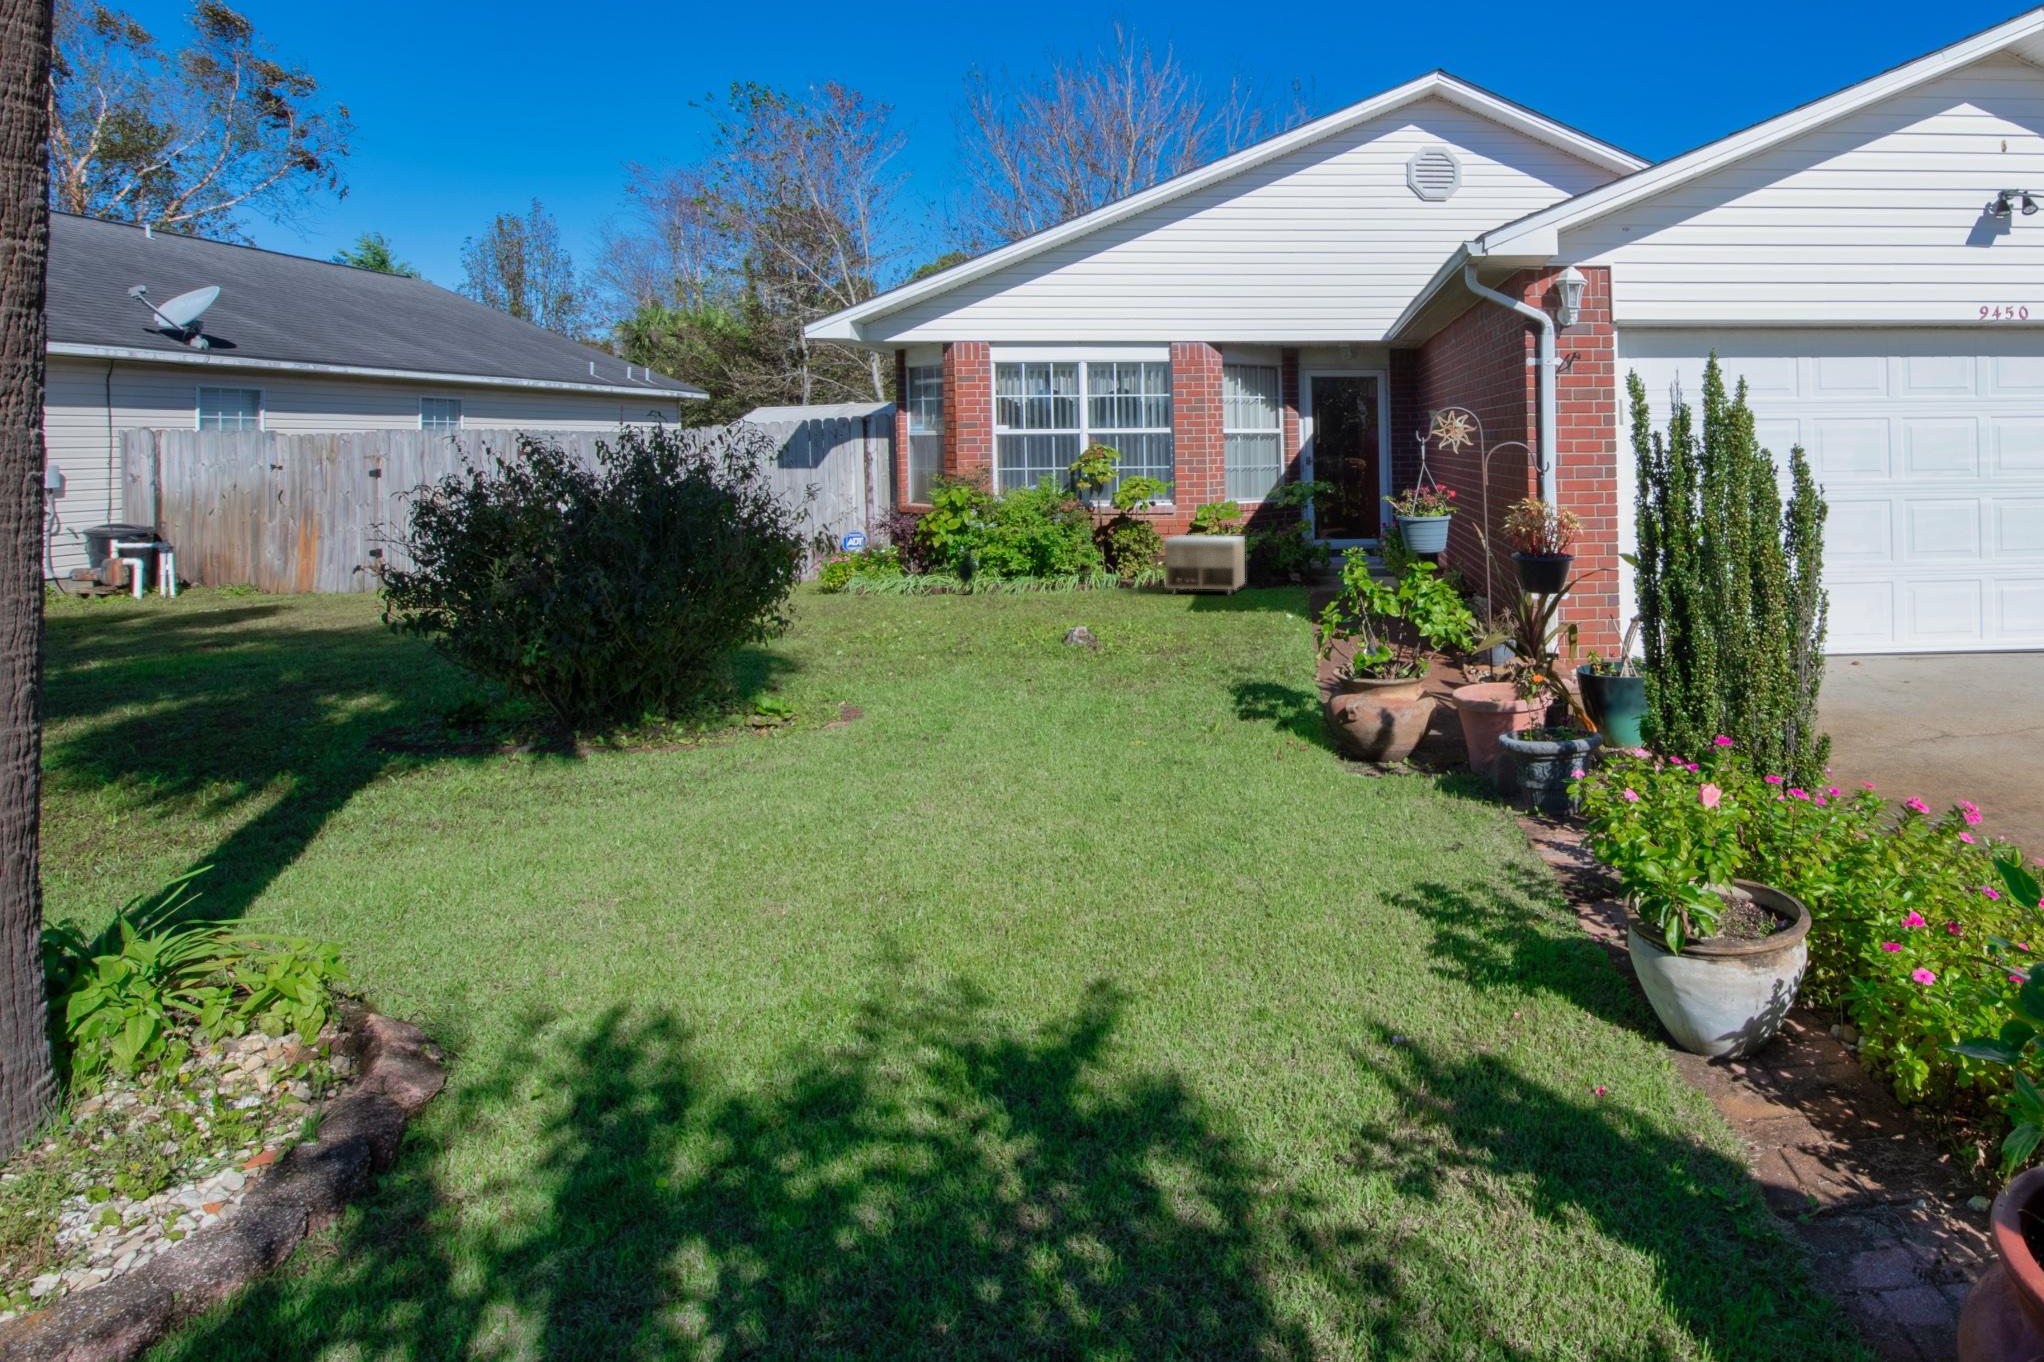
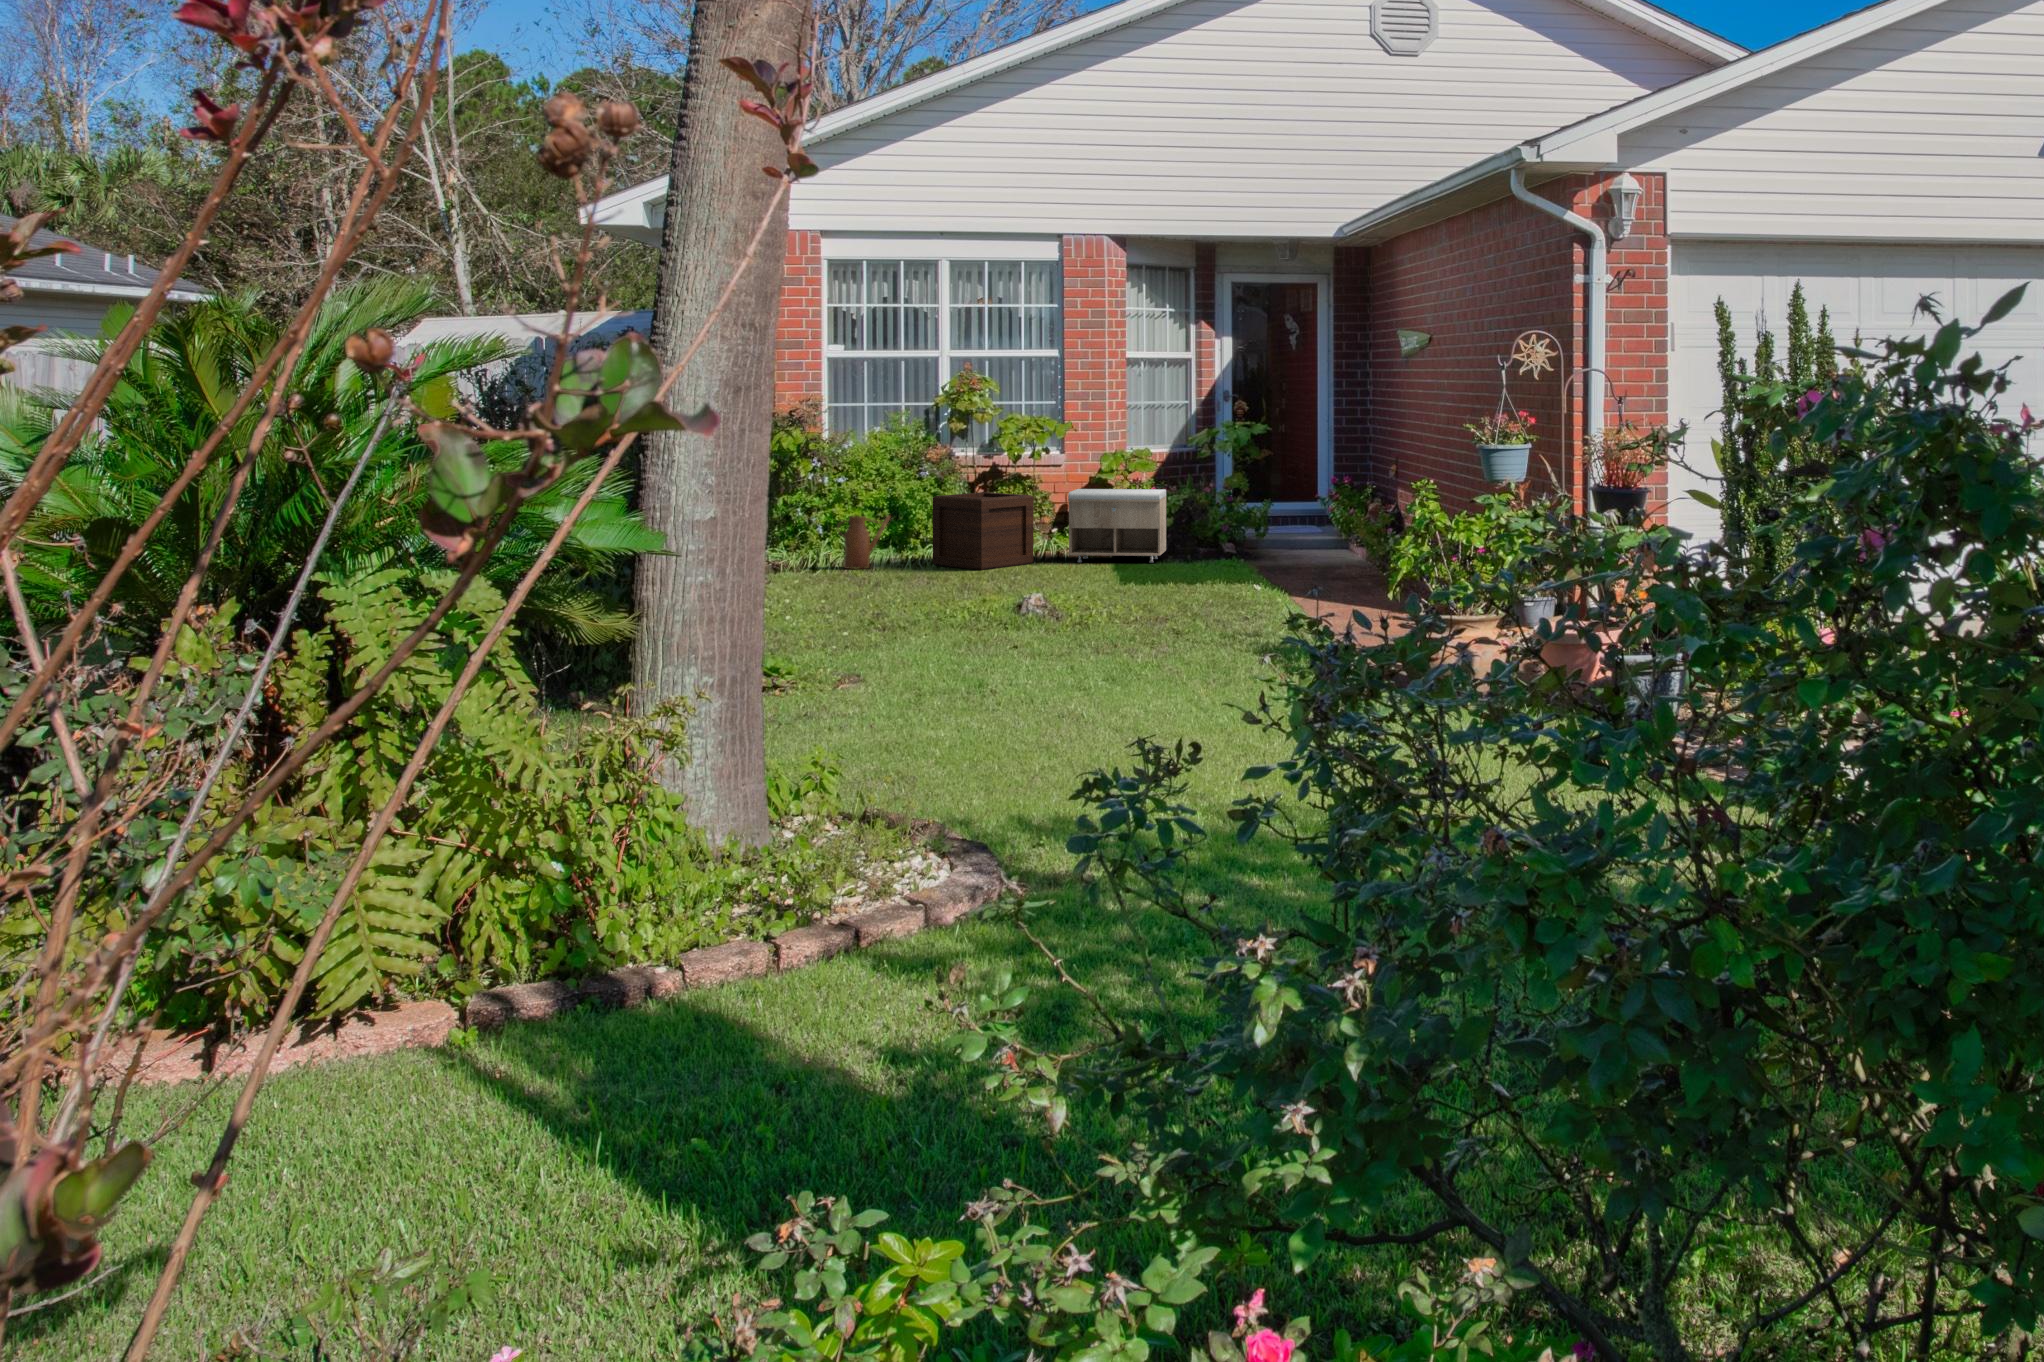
wooden crate: none [1060,538,1138,601] -> present [933,492,1033,570]
decorative plant: present [956,551,976,595] -> none [790,507,819,566]
watering can: none [985,556,1028,599] -> present [837,516,890,569]

